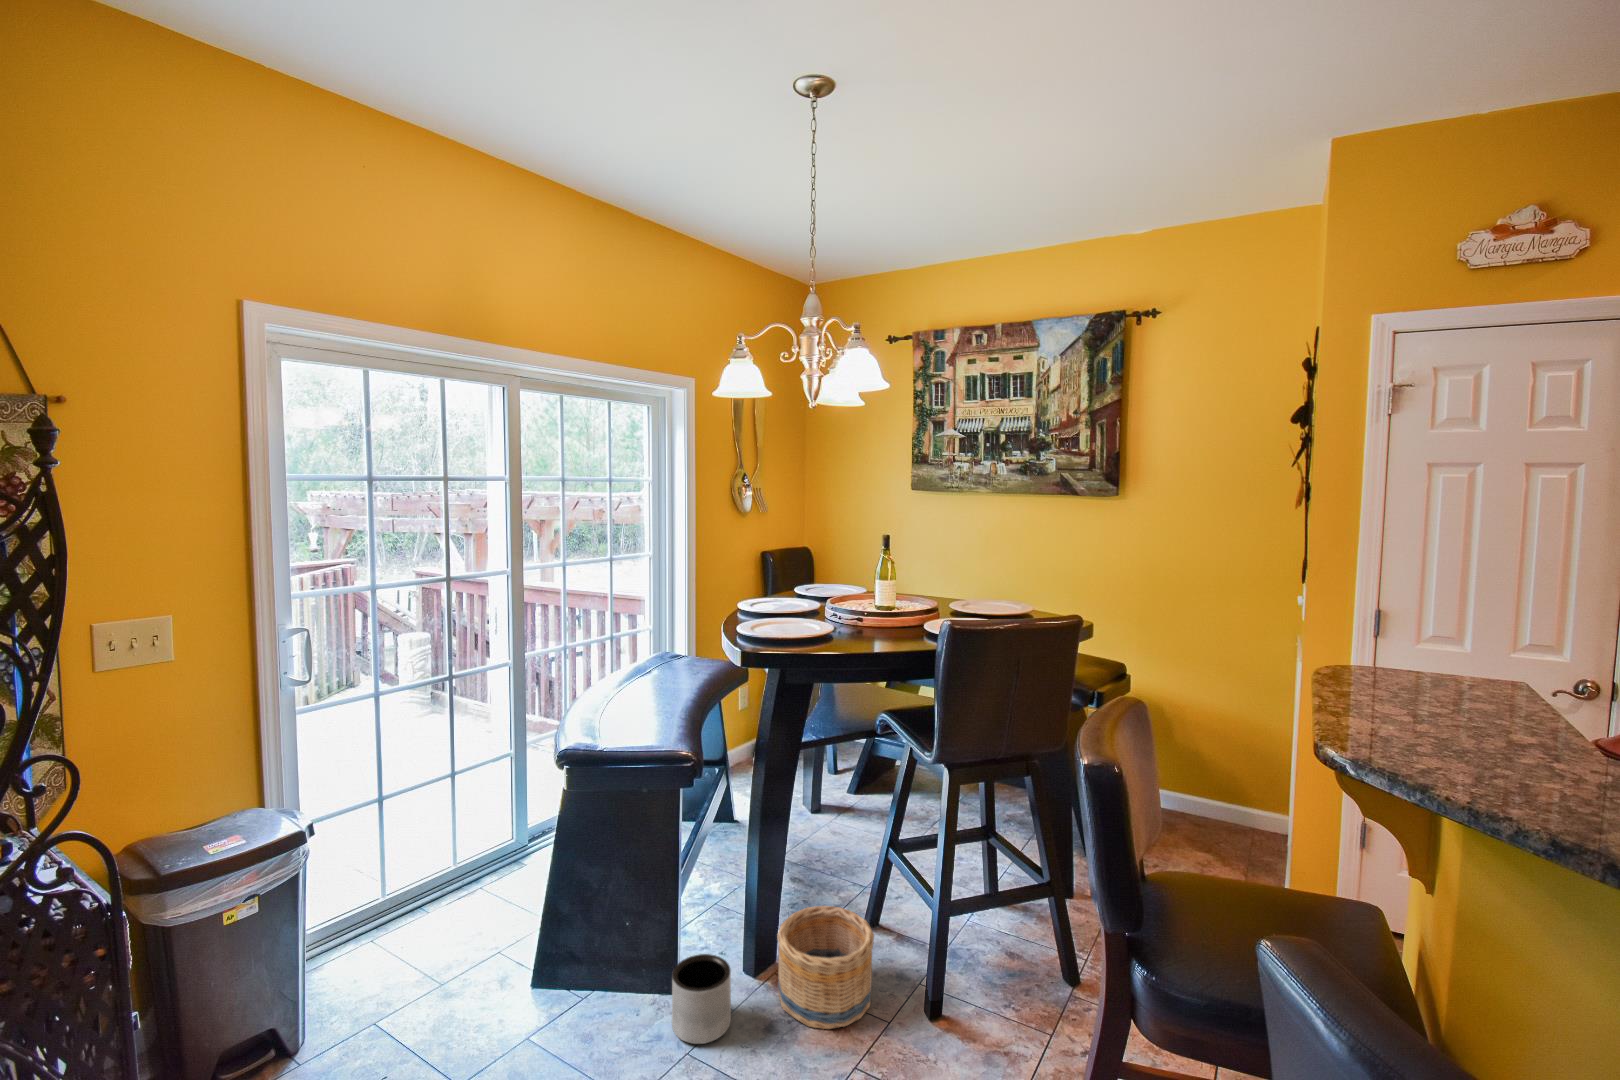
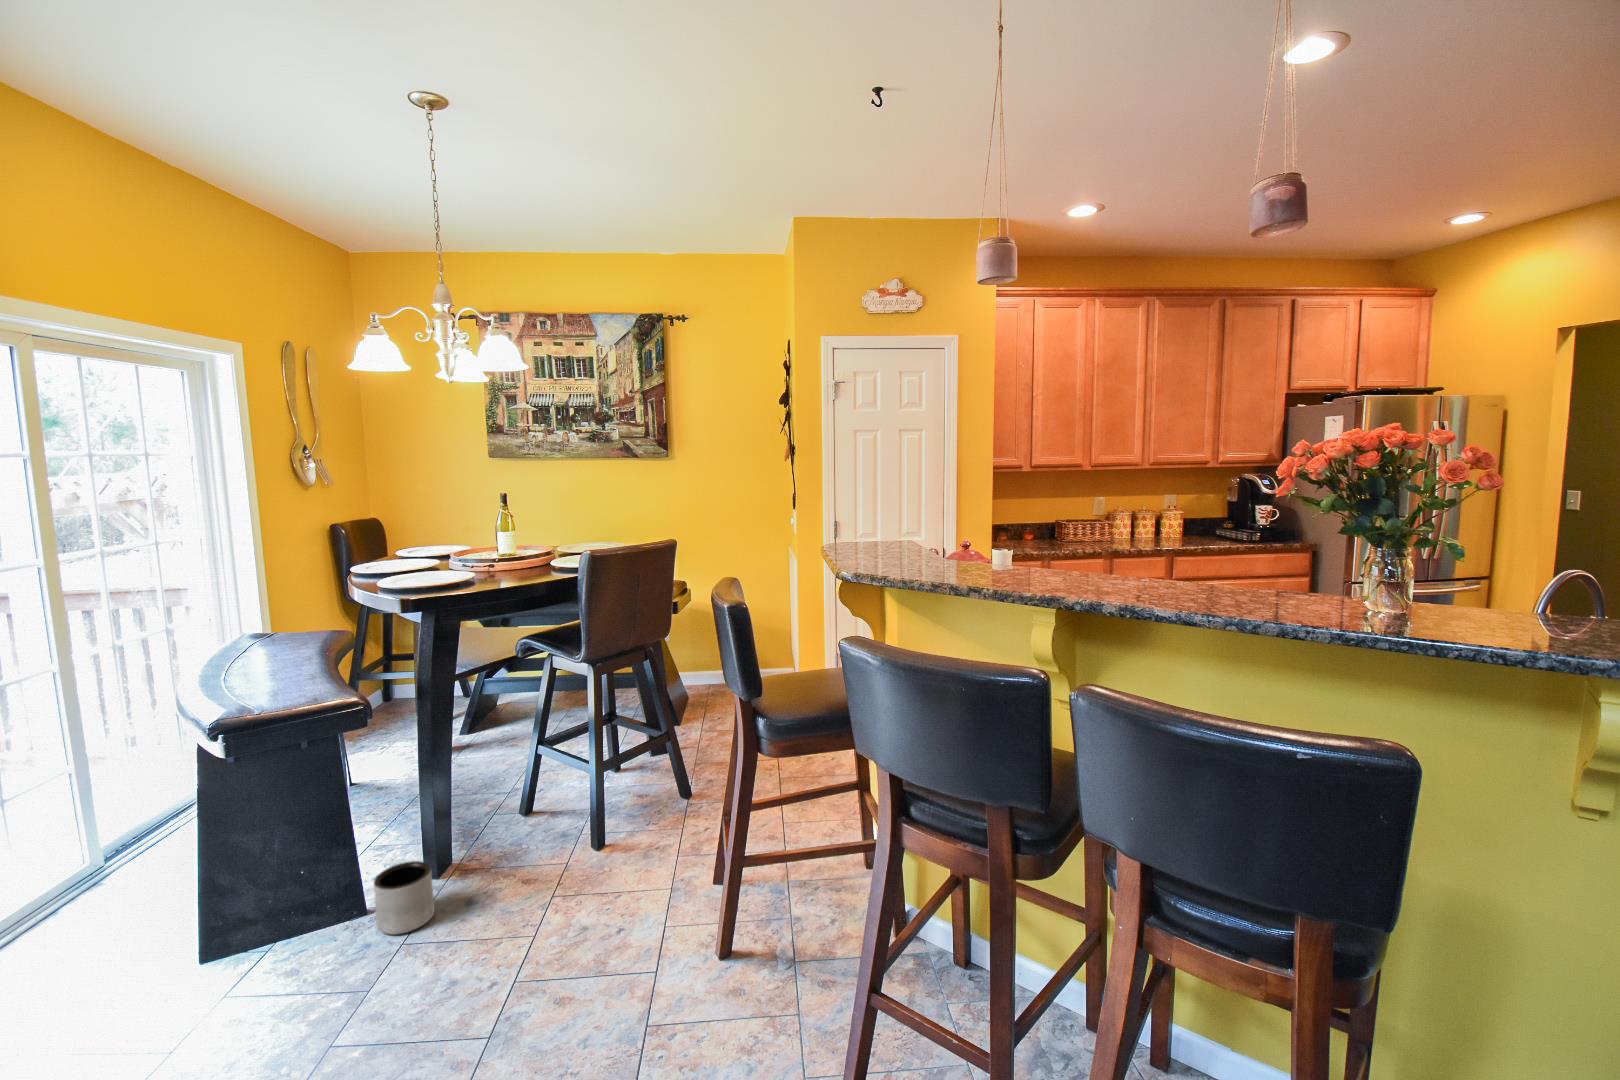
basket: present [777,905,874,1029] -> none [462,797,548,888]

